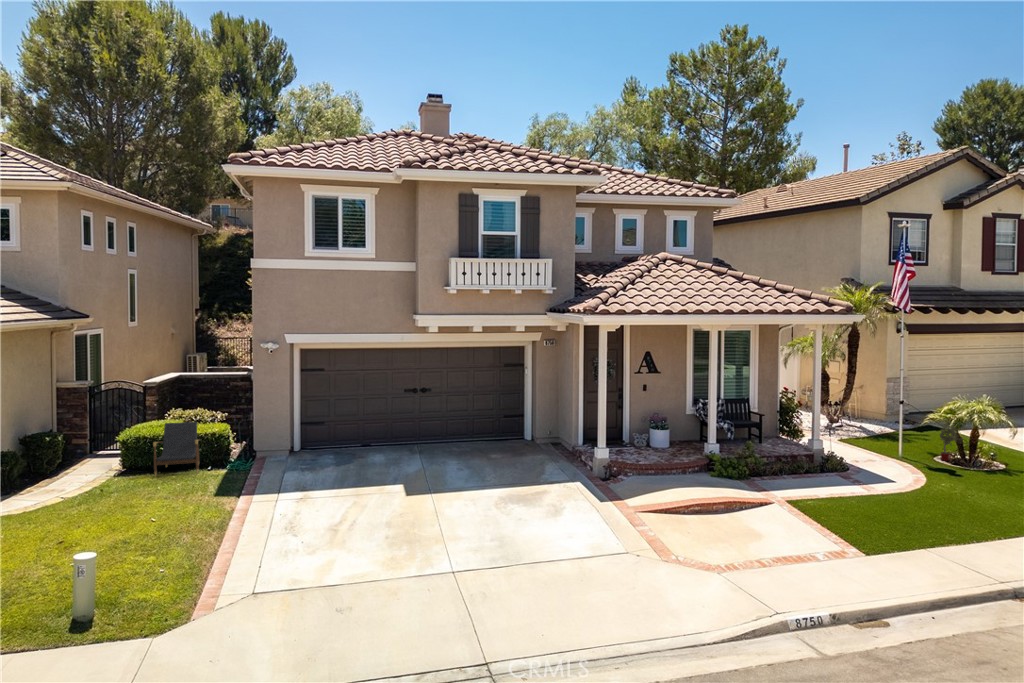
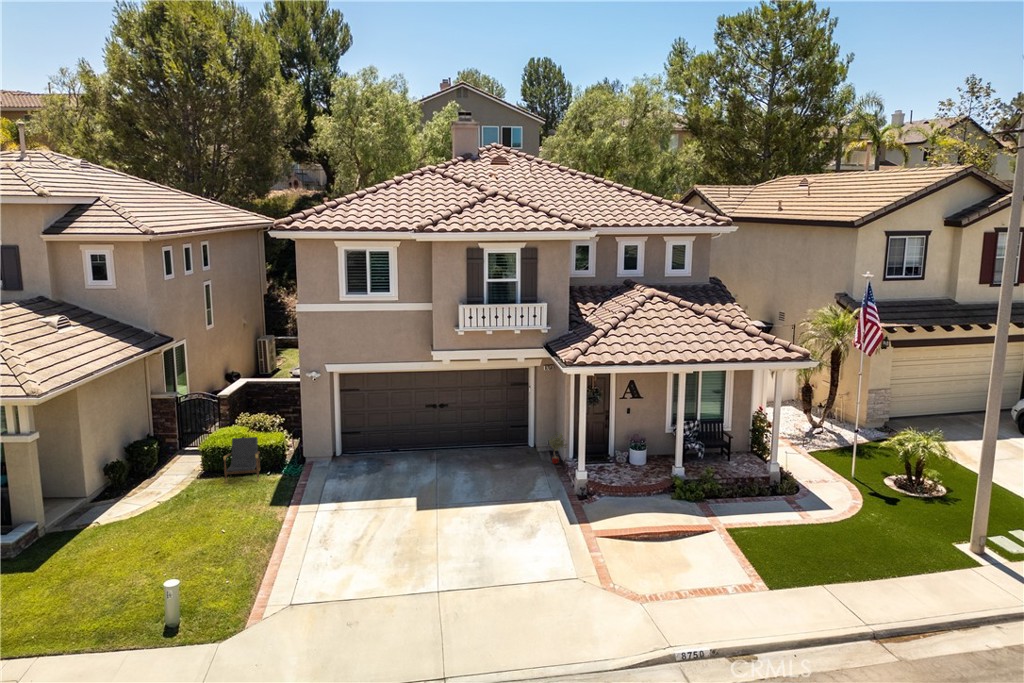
potted tree: present [940,421,963,461] -> present [549,433,567,464]

